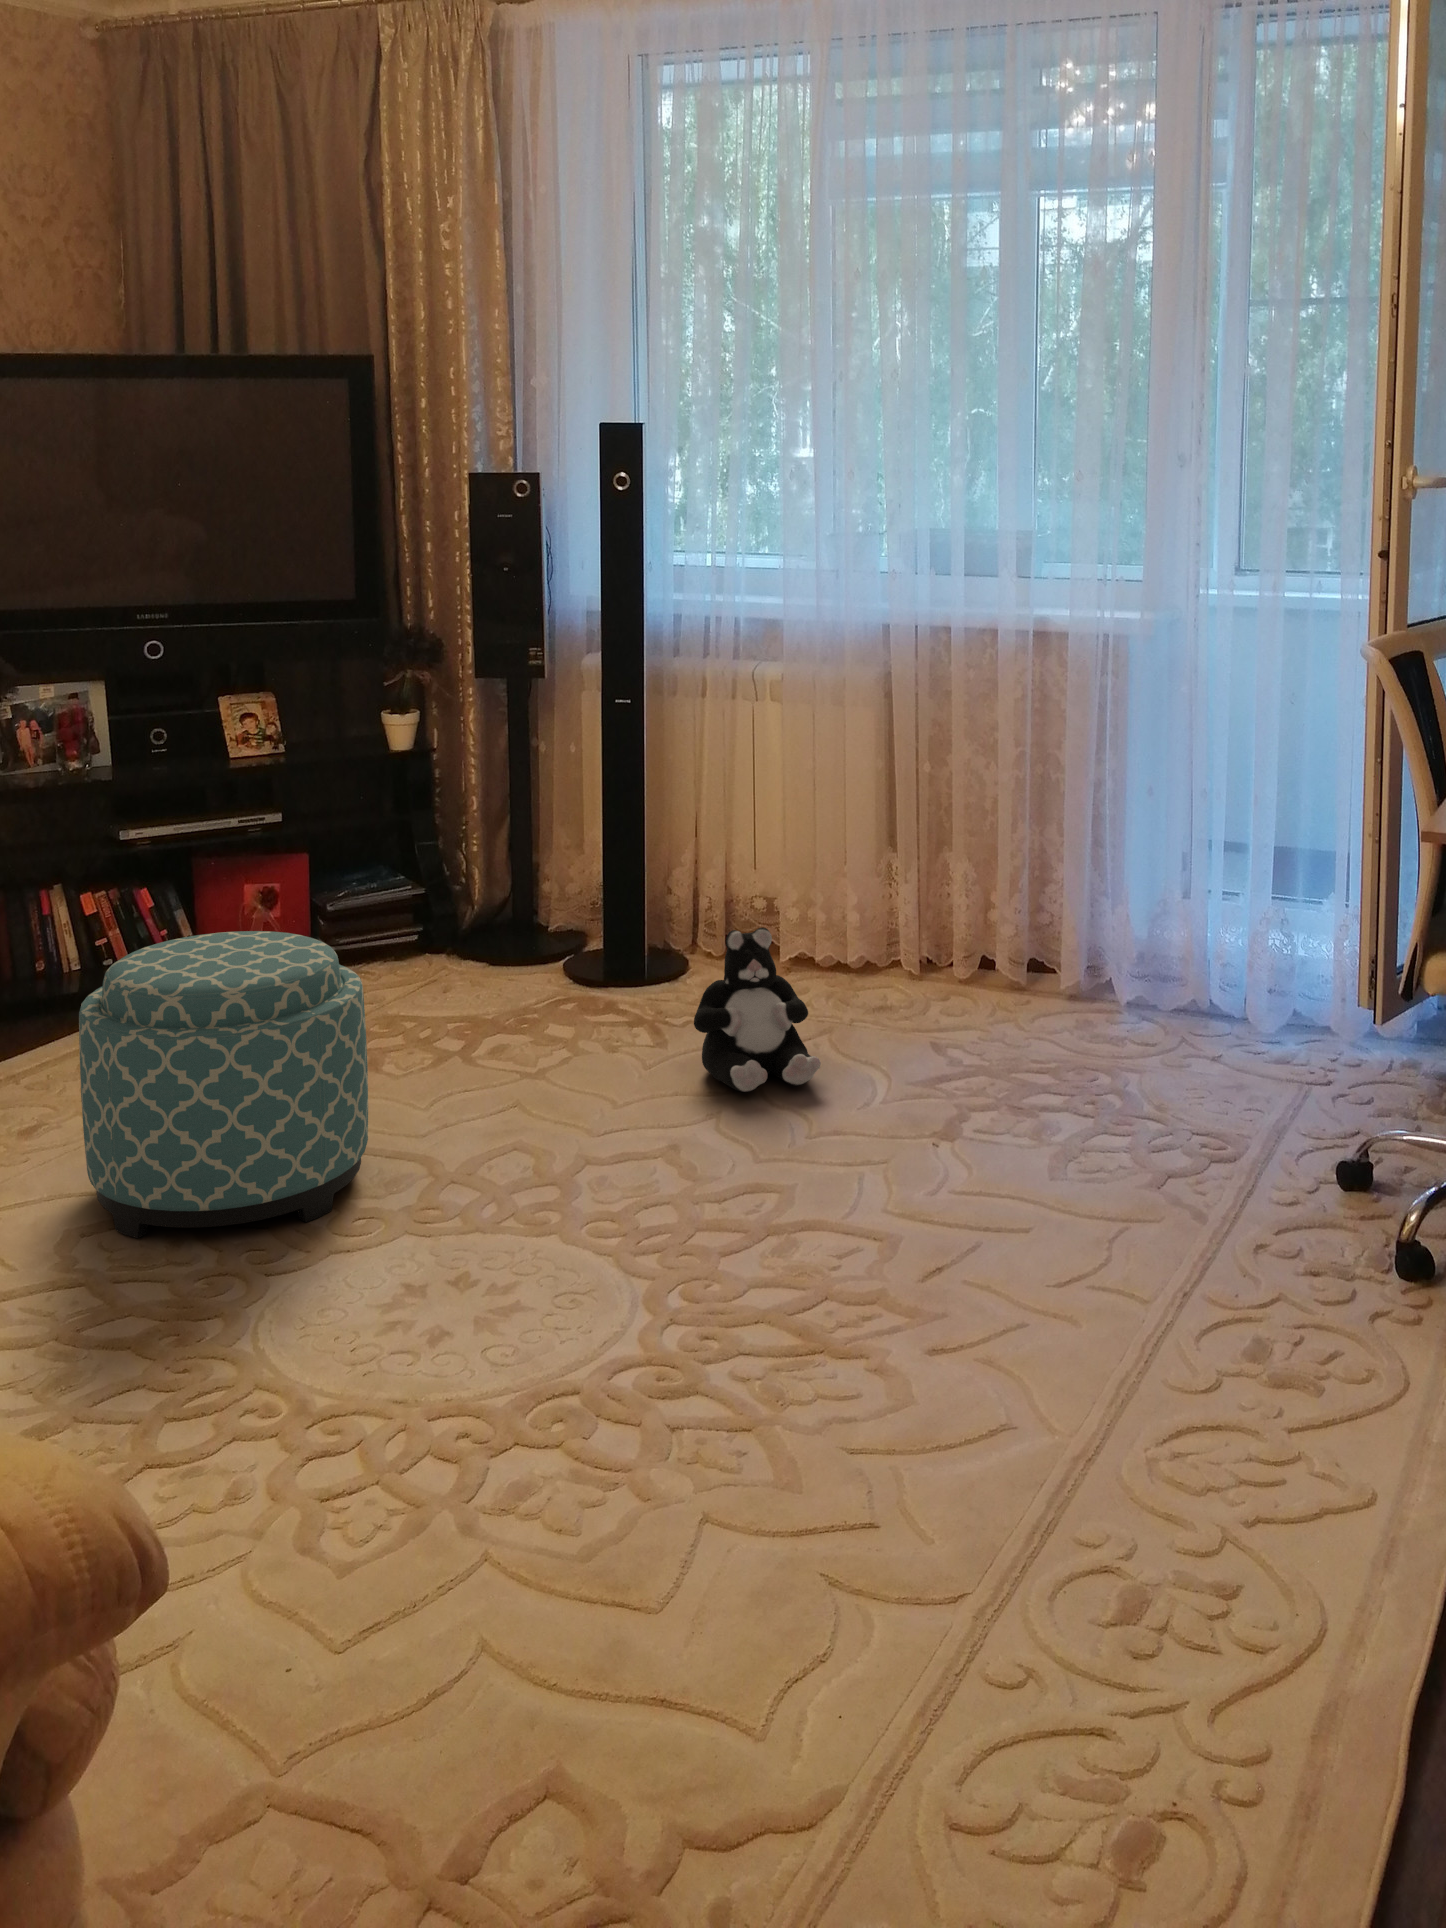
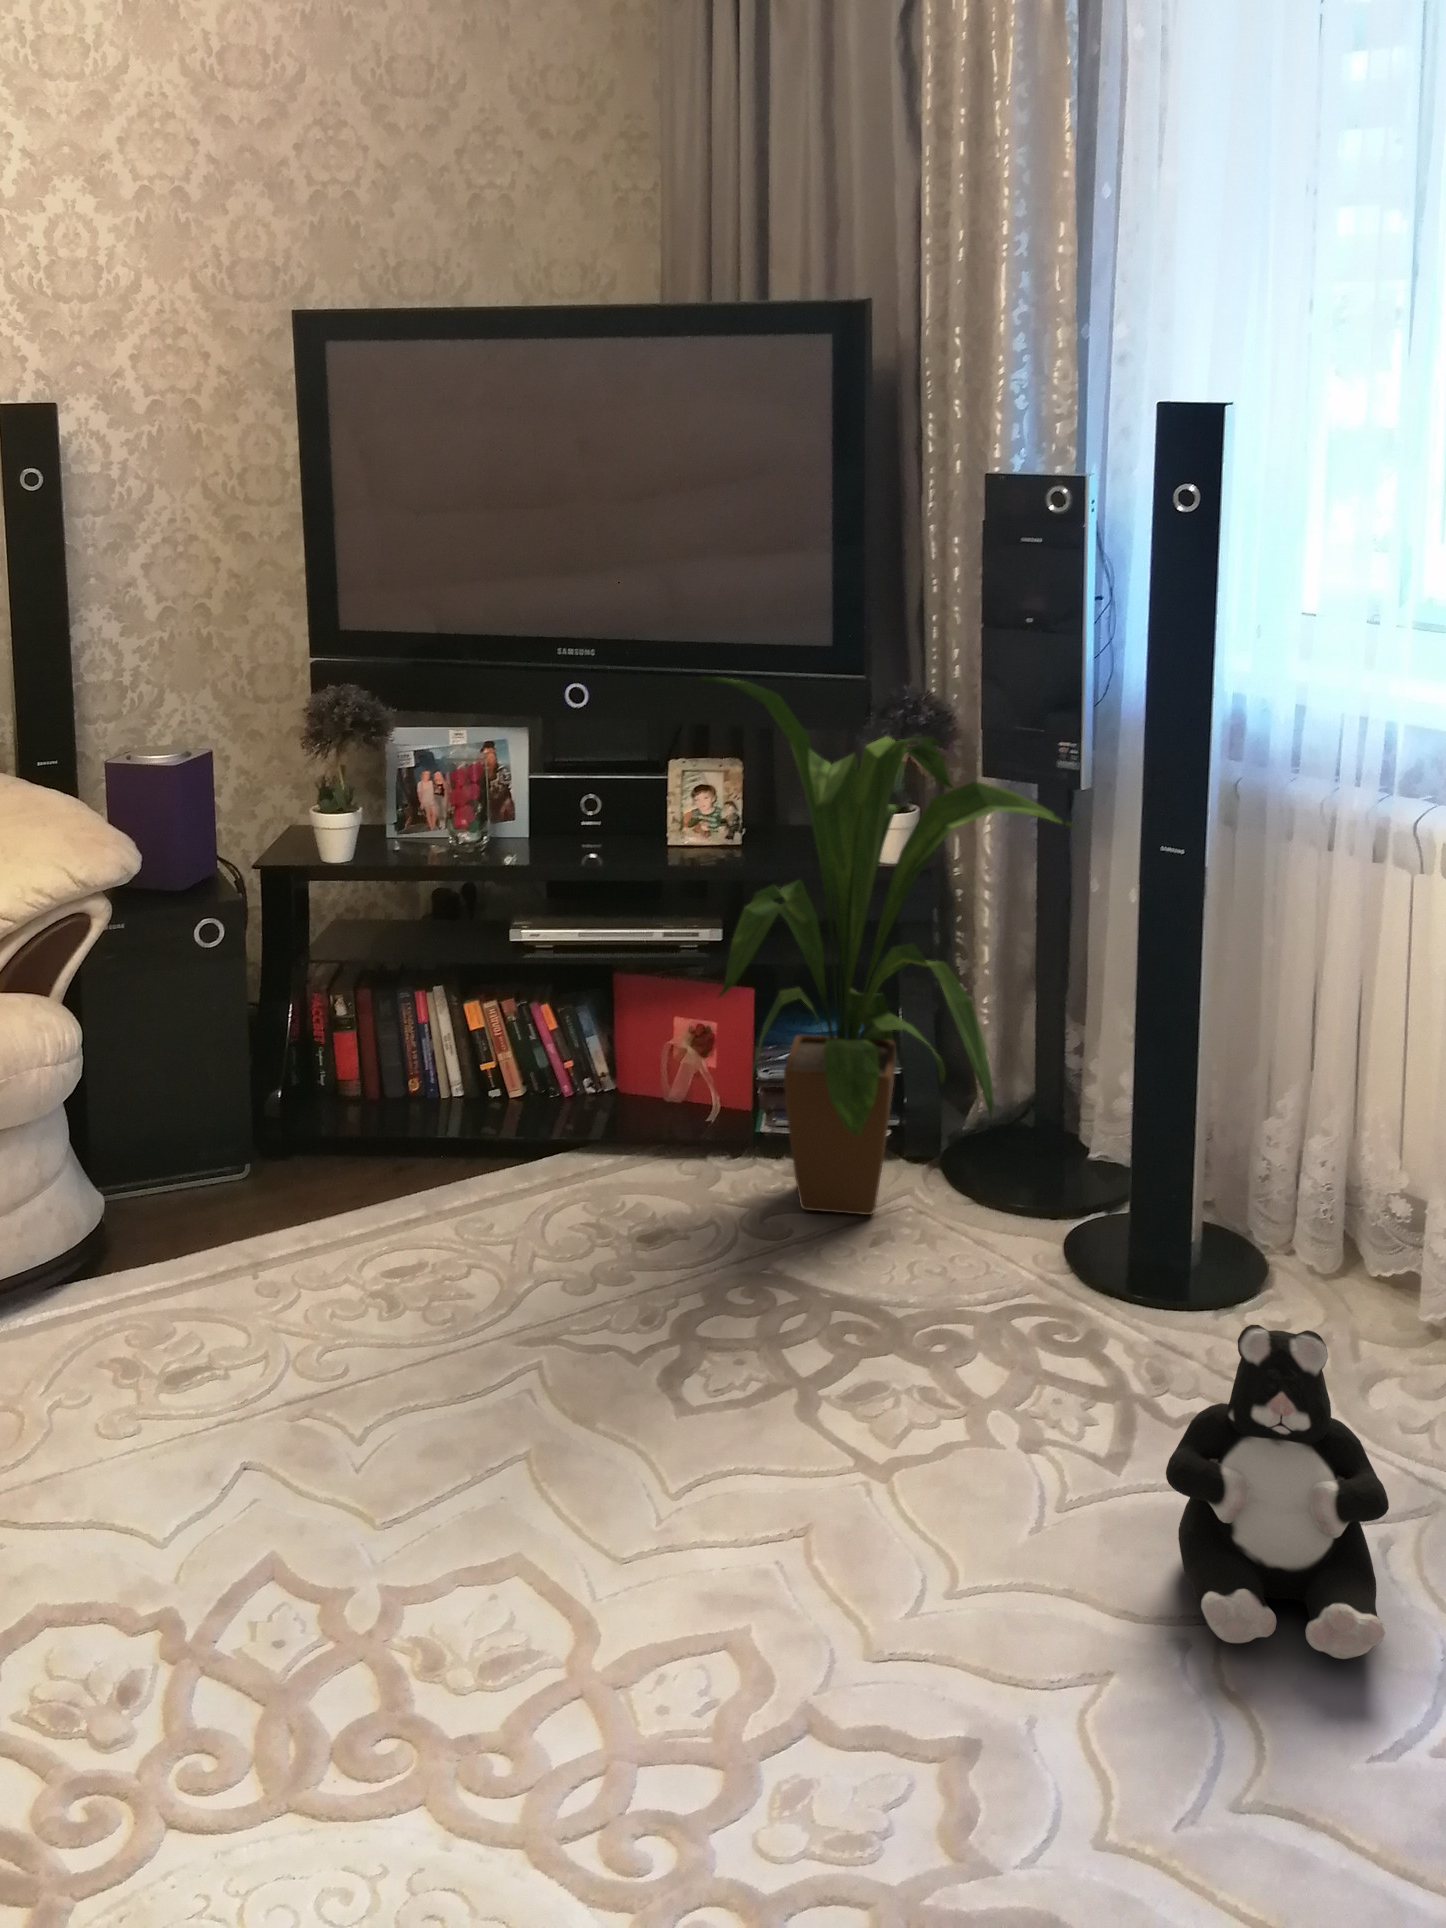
house plant: none [297,613,542,988] -> present [700,676,1078,1215]
ottoman: present [79,931,368,1238] -> none [142,1185,562,1714]

